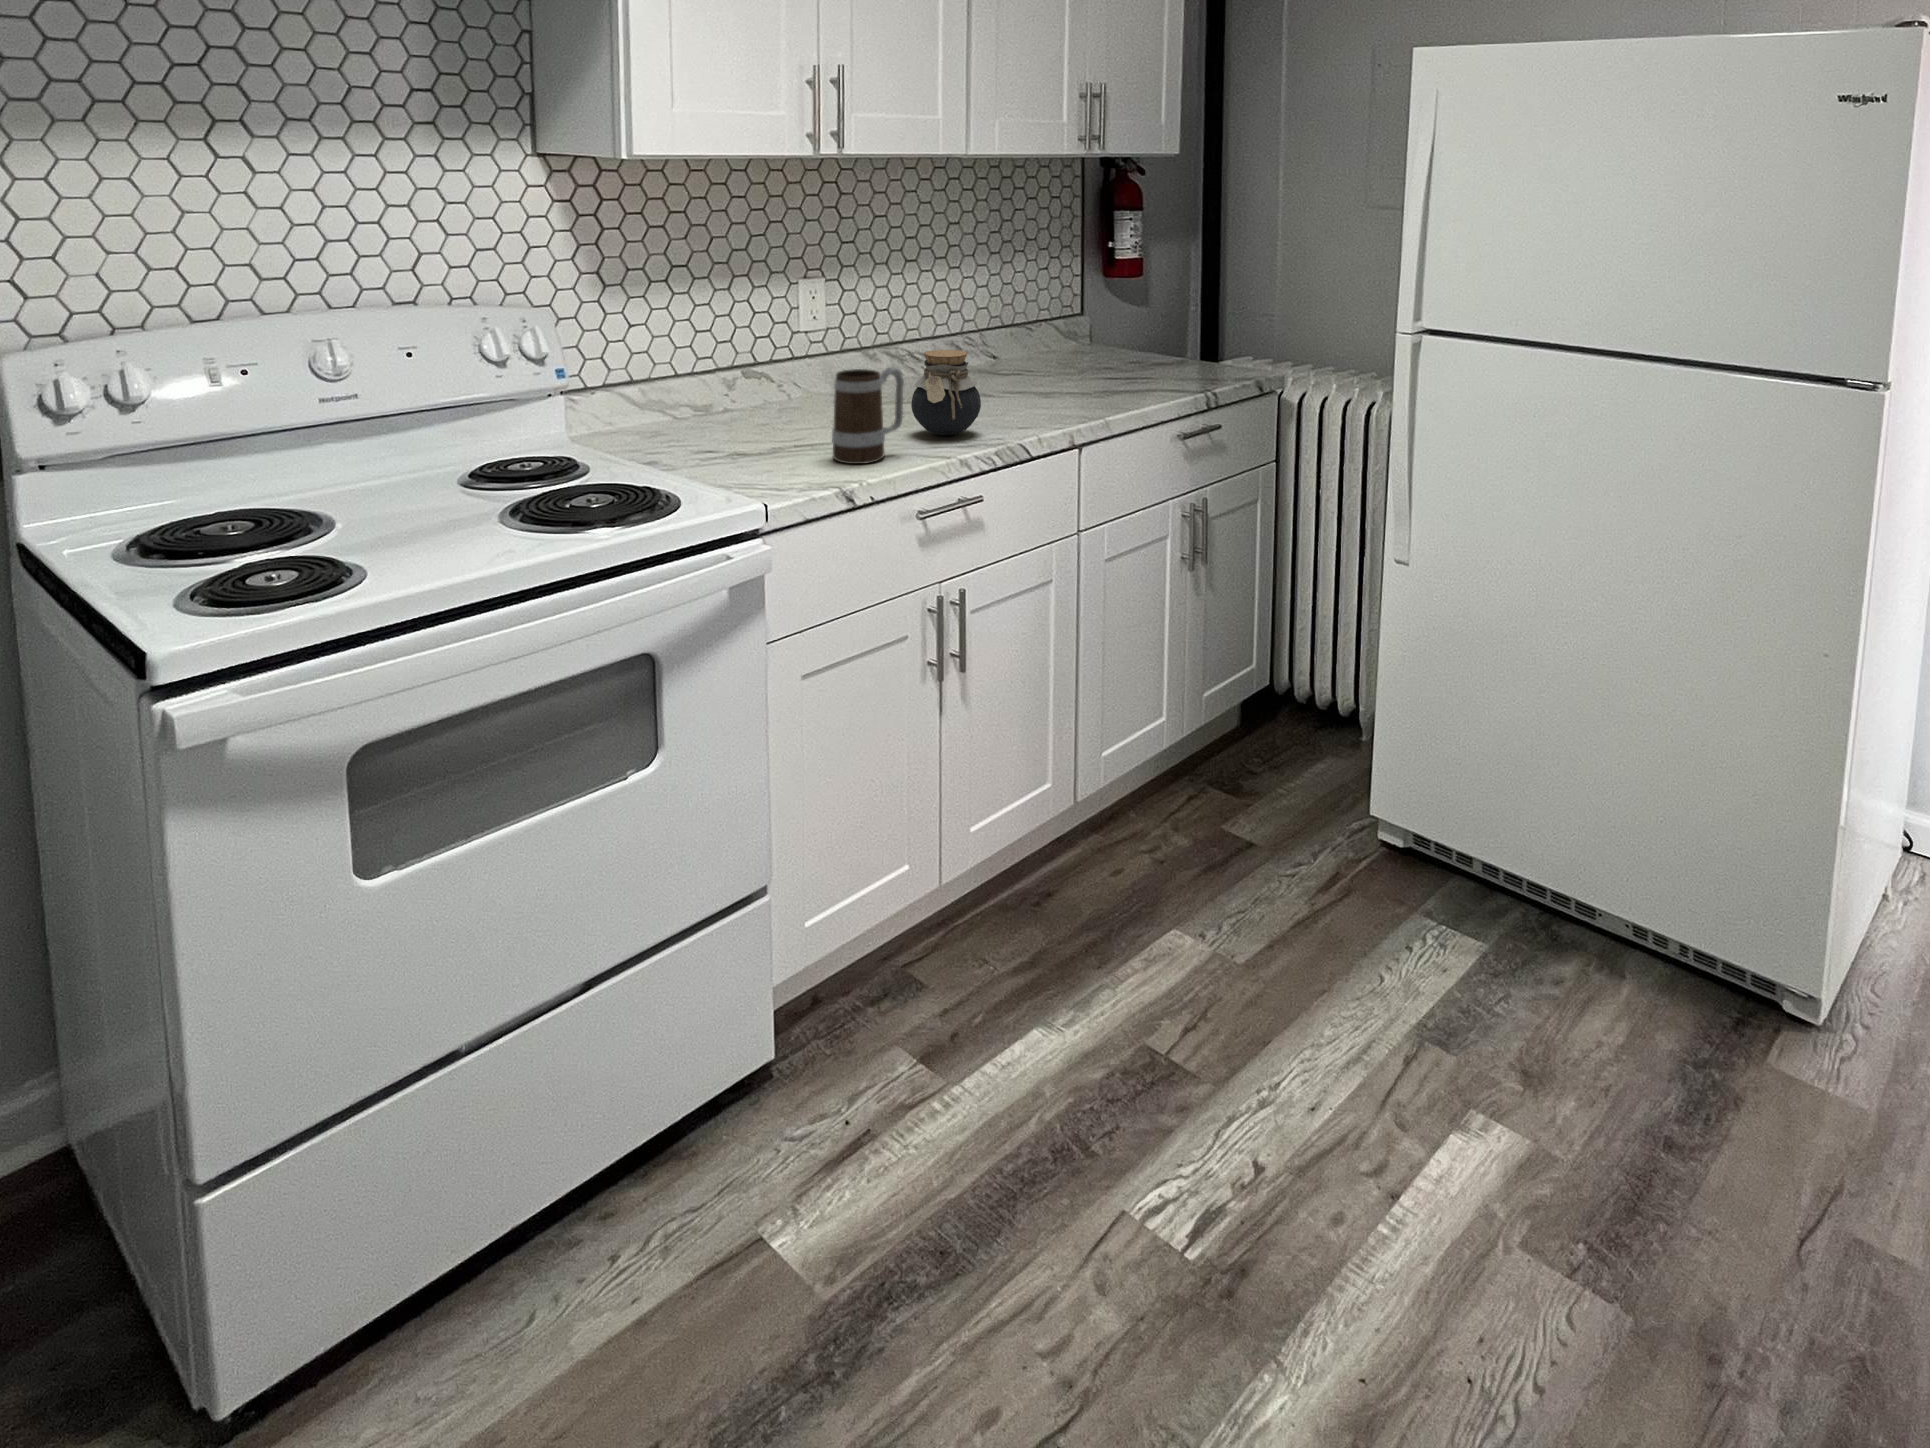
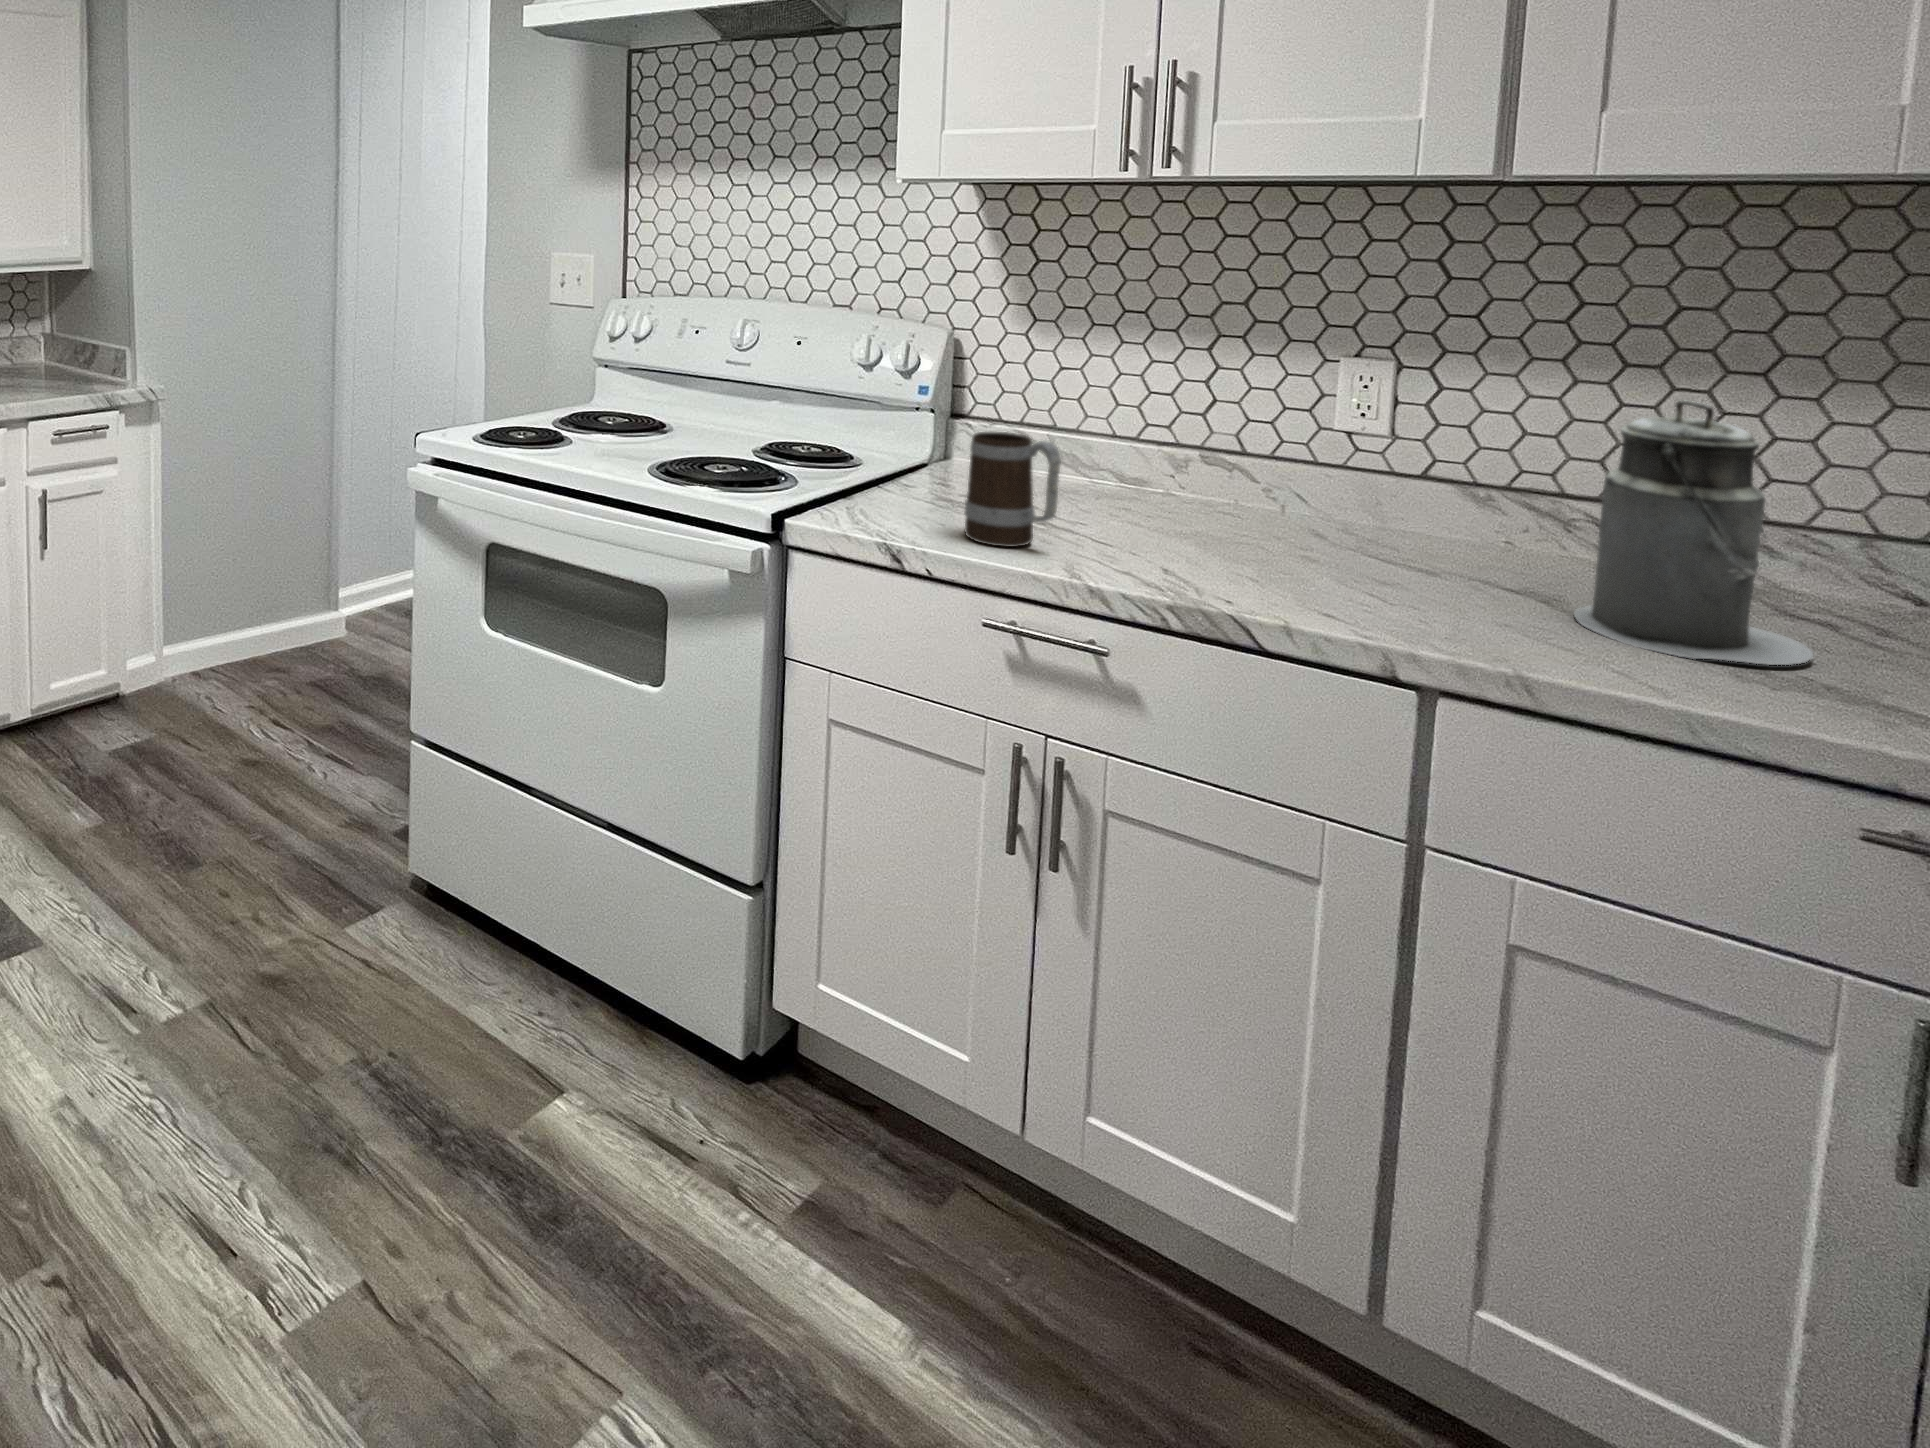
canister: none [988,272,1075,402] -> present [1574,401,1813,665]
jar: present [911,350,981,435] -> none [1139,453,1268,578]

